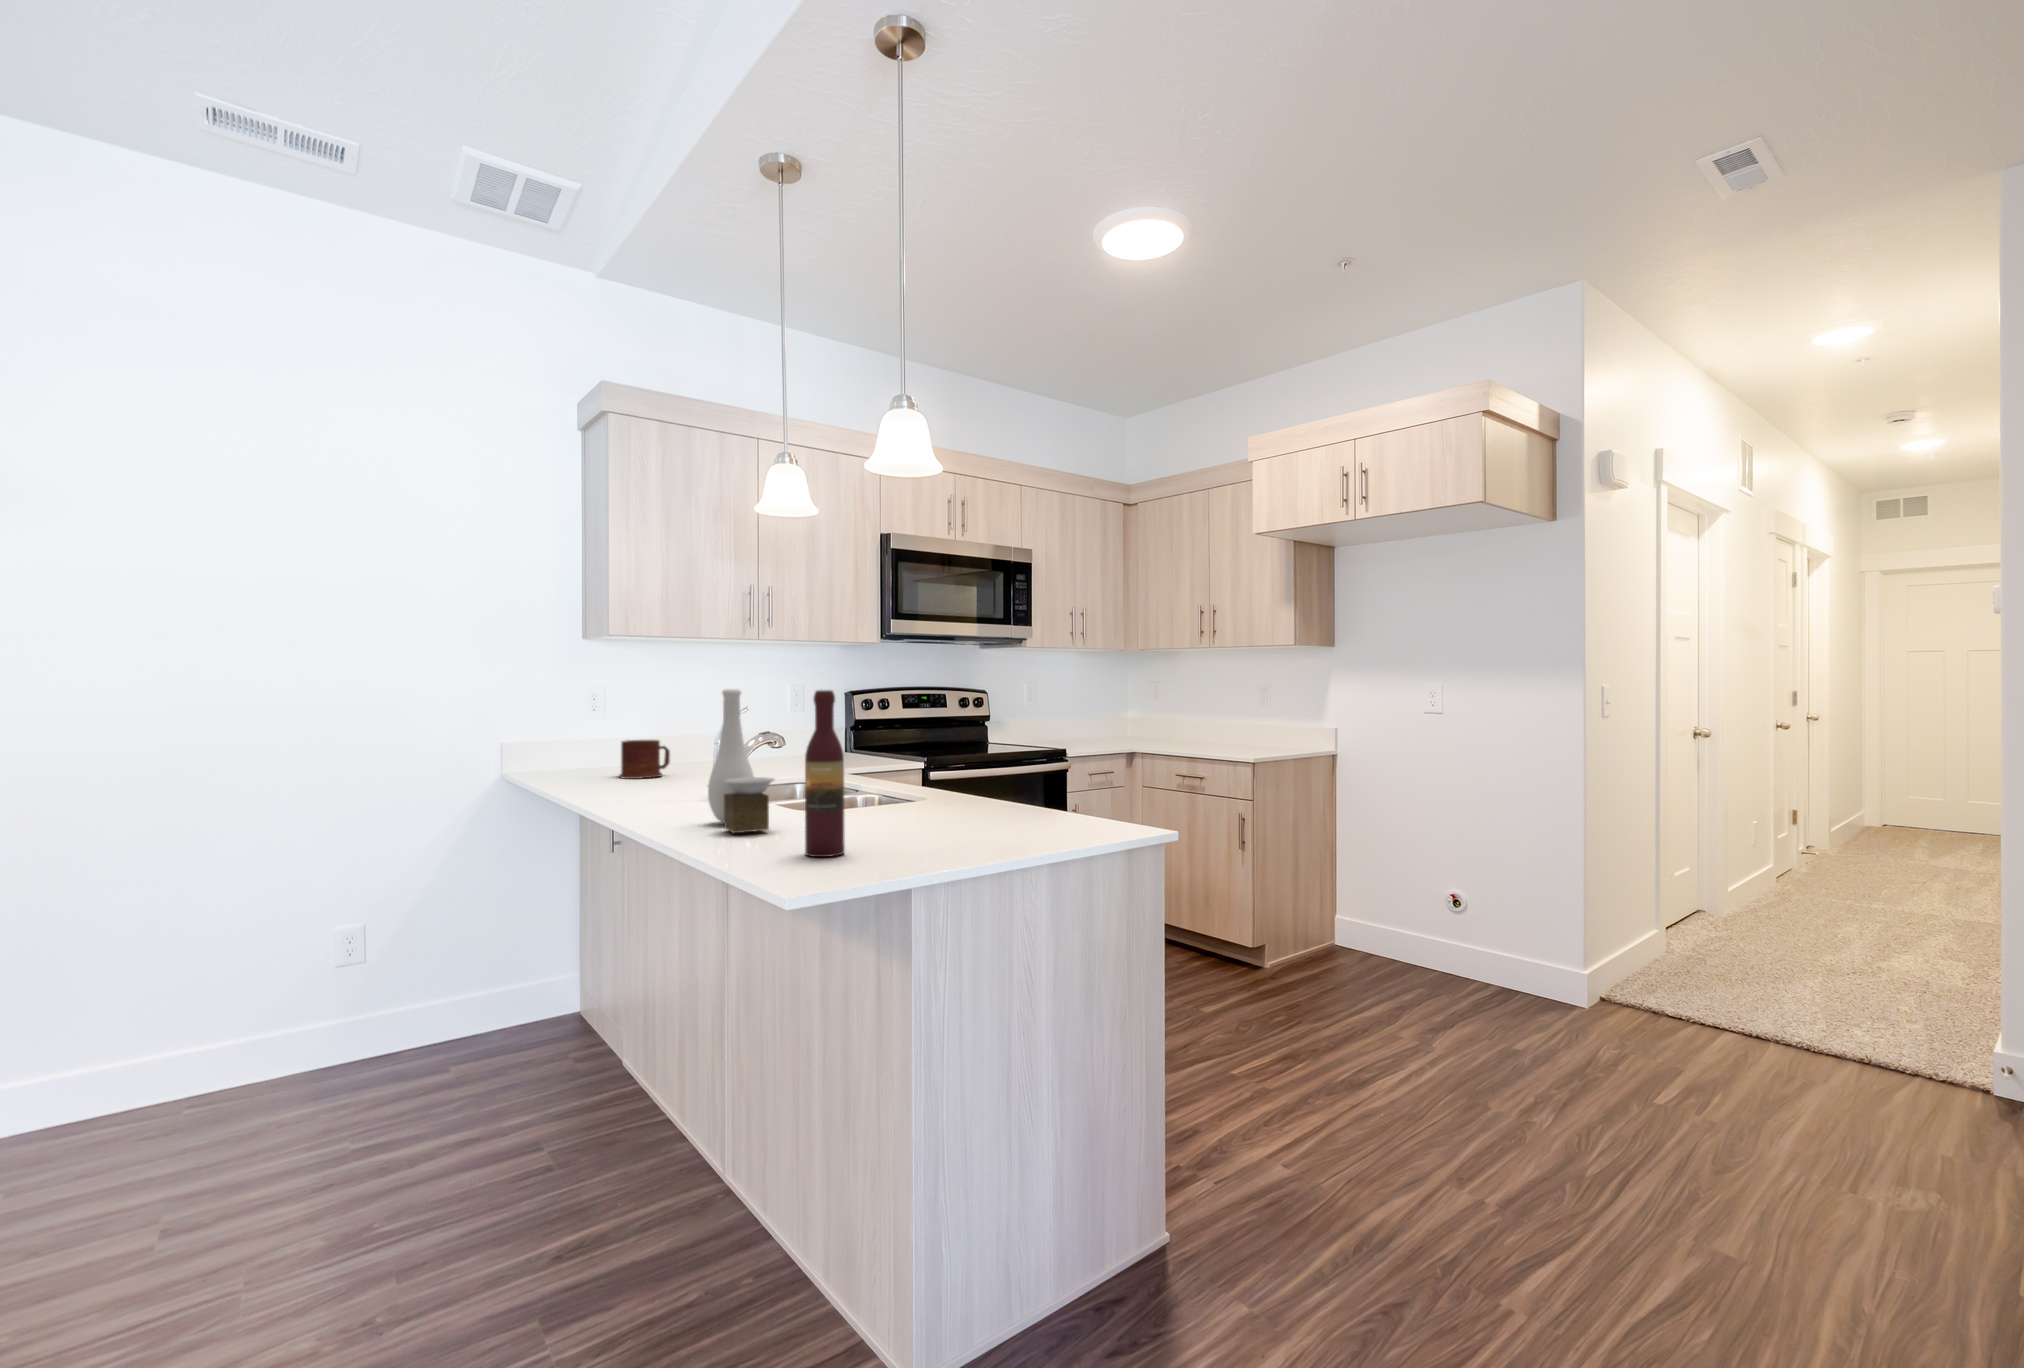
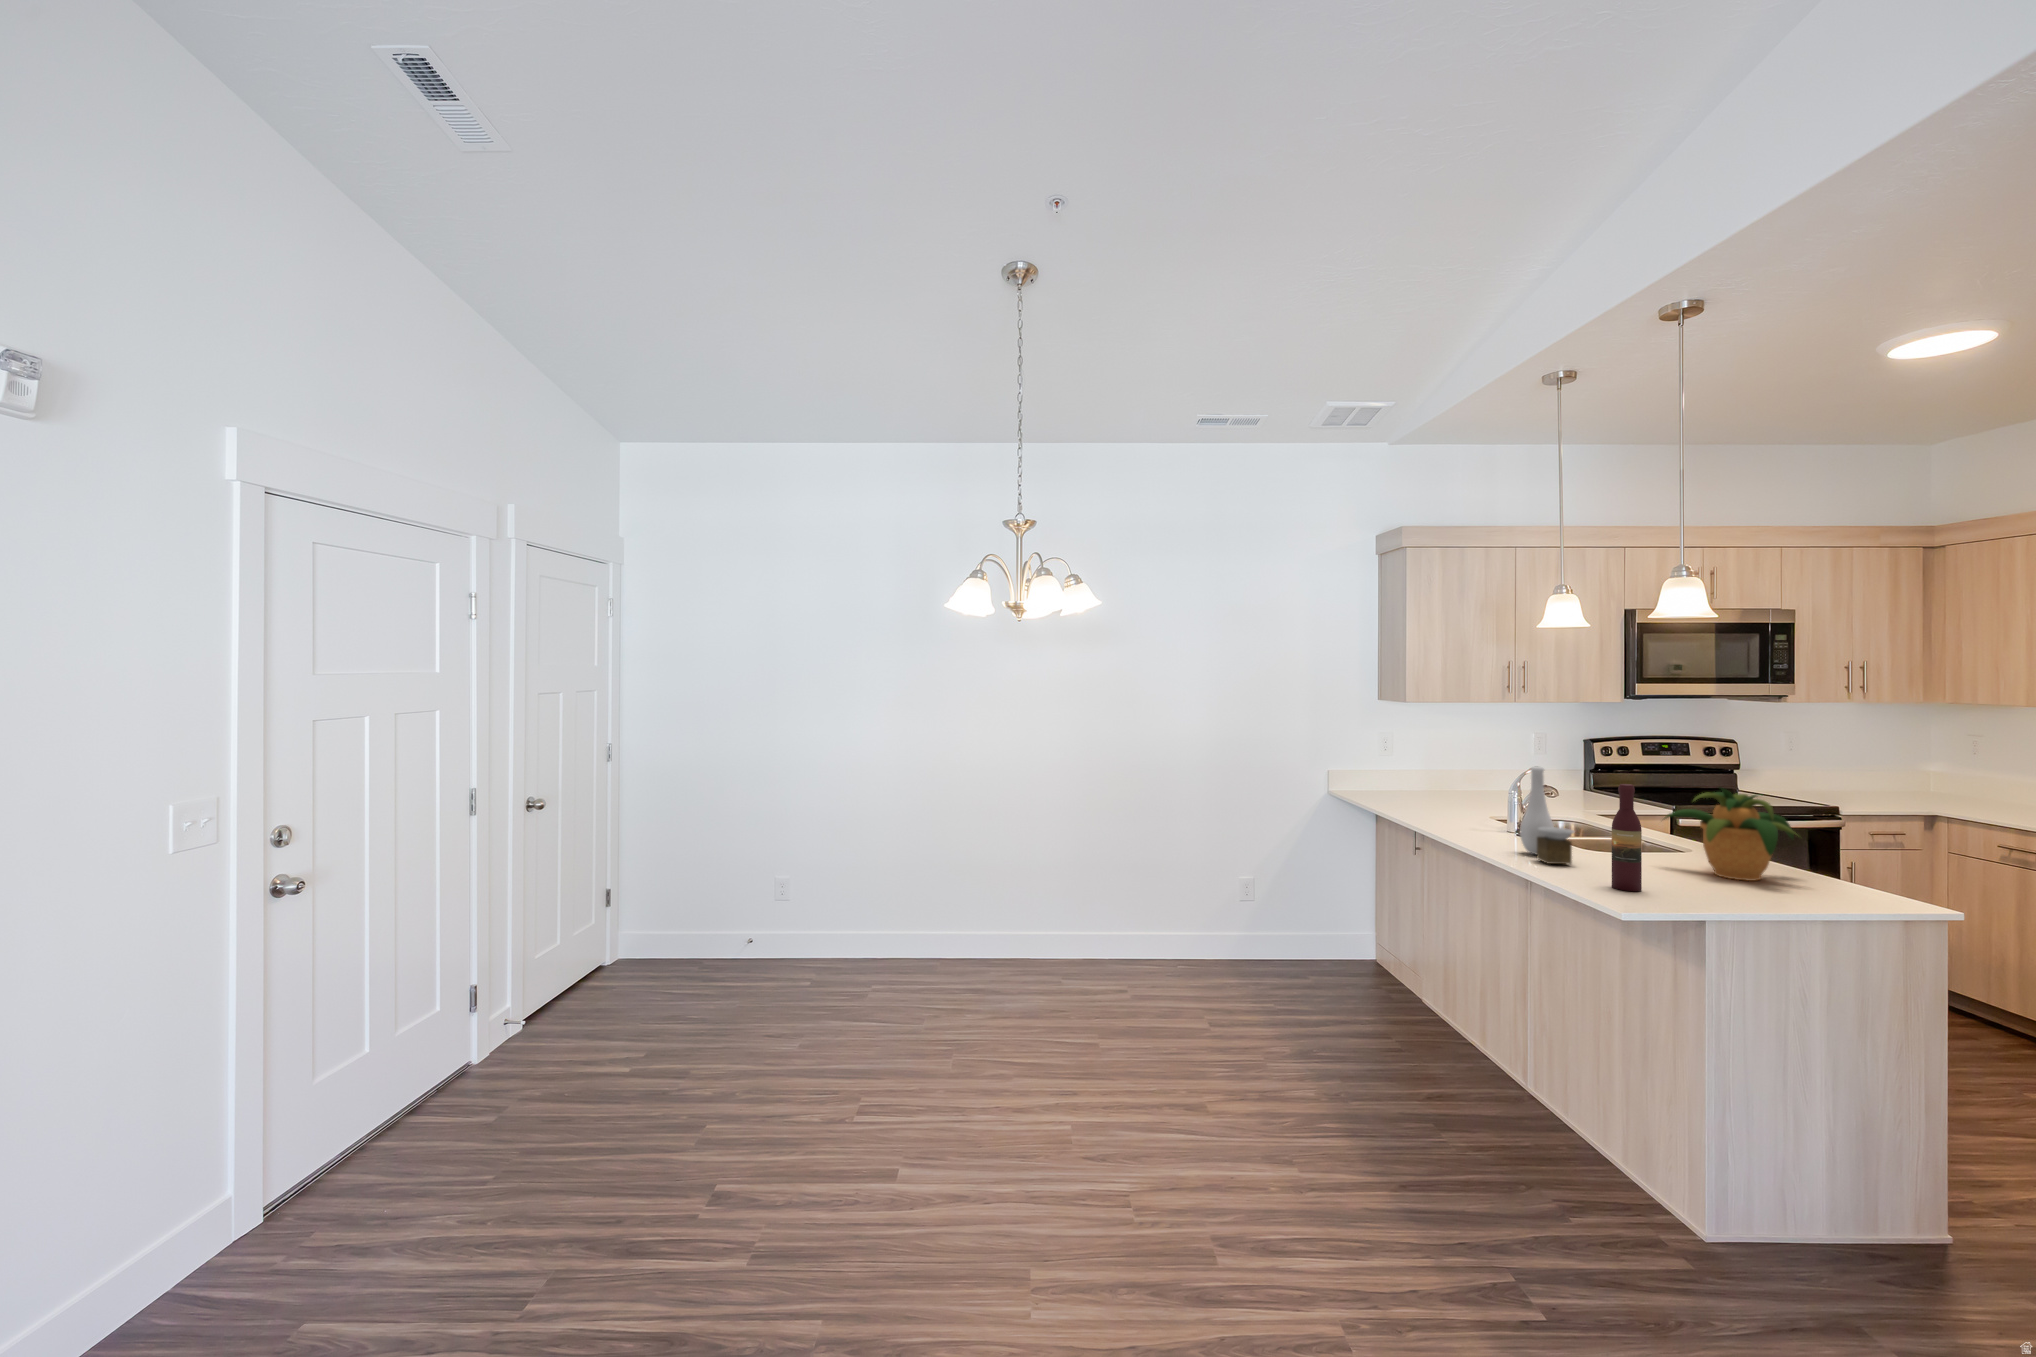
potted plant: none [884,701,1033,824] -> present [1665,788,1799,881]
mug: present [619,740,670,779] -> none [1413,776,1448,805]

